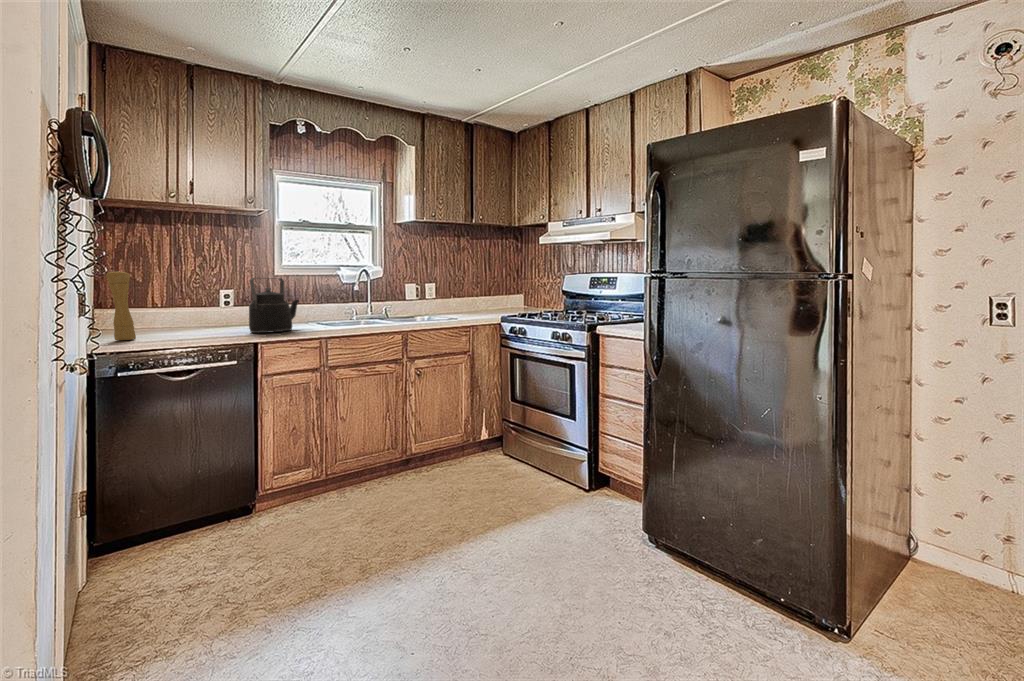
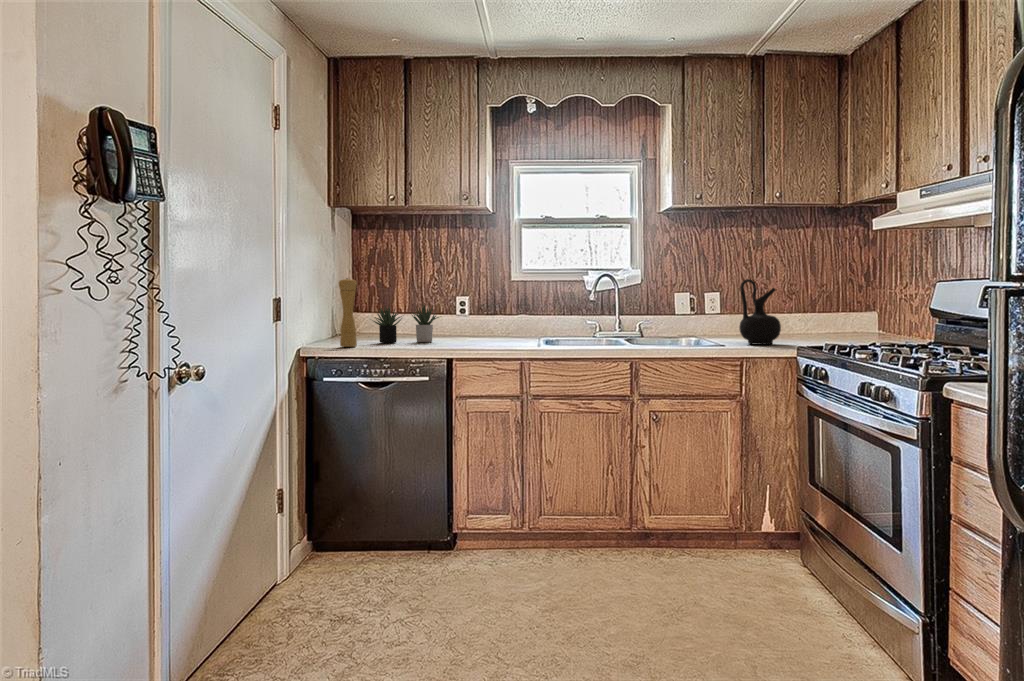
ceramic jug: none [466,274,491,318] -> present [739,279,781,345]
kettle: present [249,278,299,333] -> none [454,285,513,348]
succulent plant: none [139,293,221,334] -> present [374,305,439,343]

